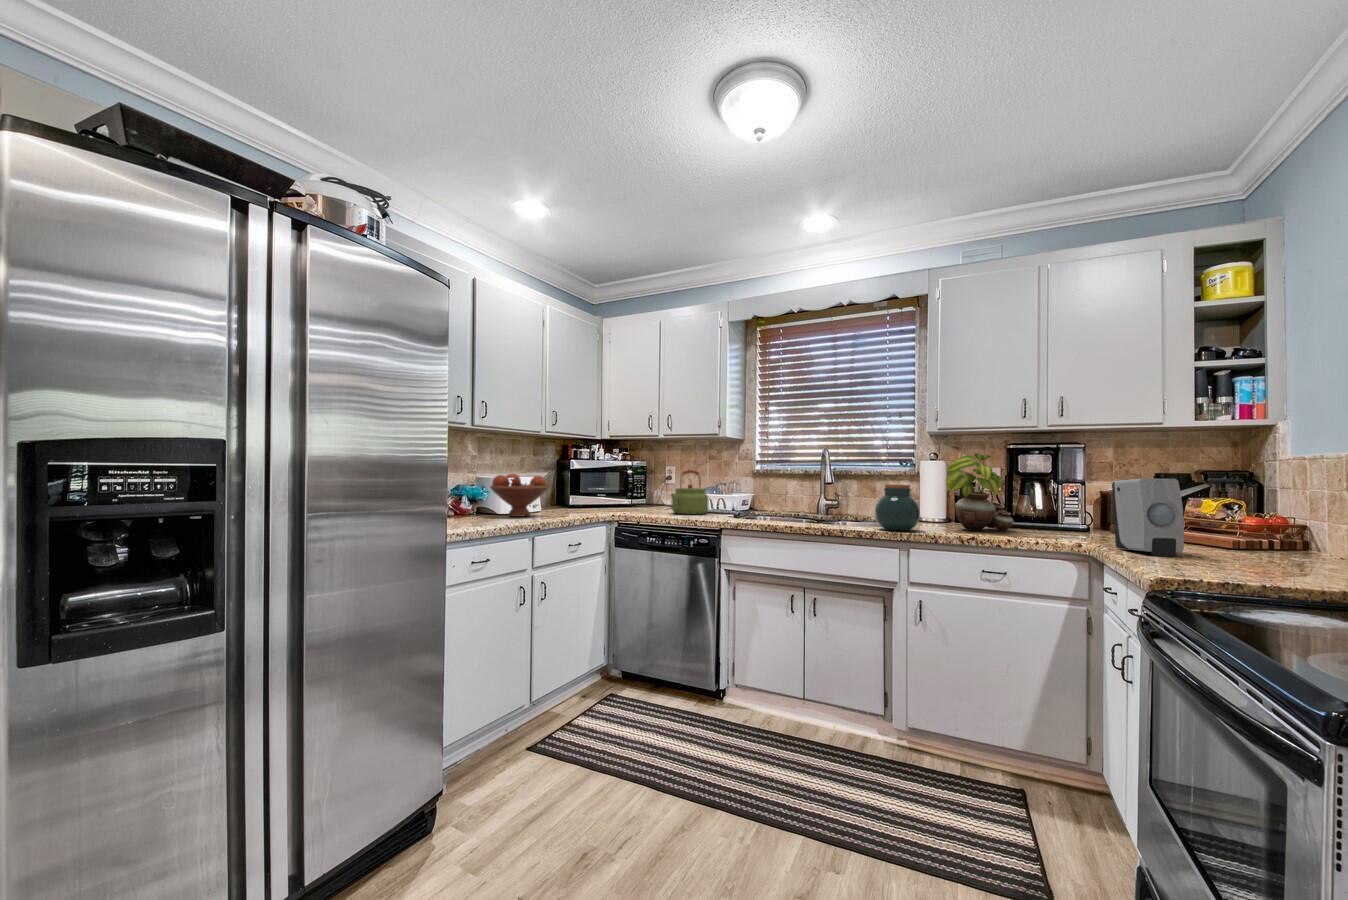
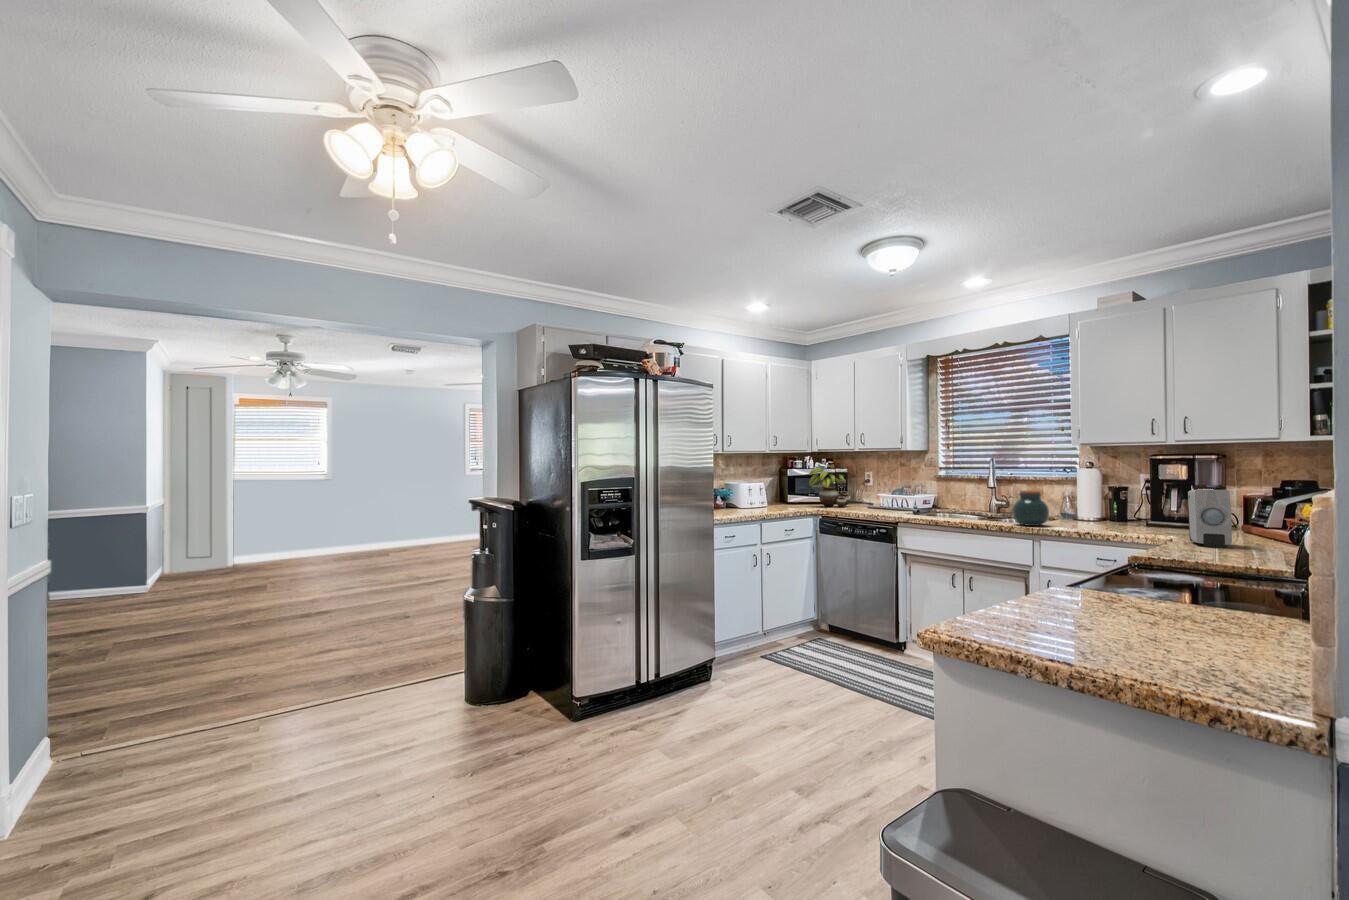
potted plant: present [946,453,1013,531] -> present [809,465,851,507]
kettle: present [671,470,708,514] -> none [861,478,893,511]
fruit bowl: present [490,474,549,517] -> none [733,481,772,511]

